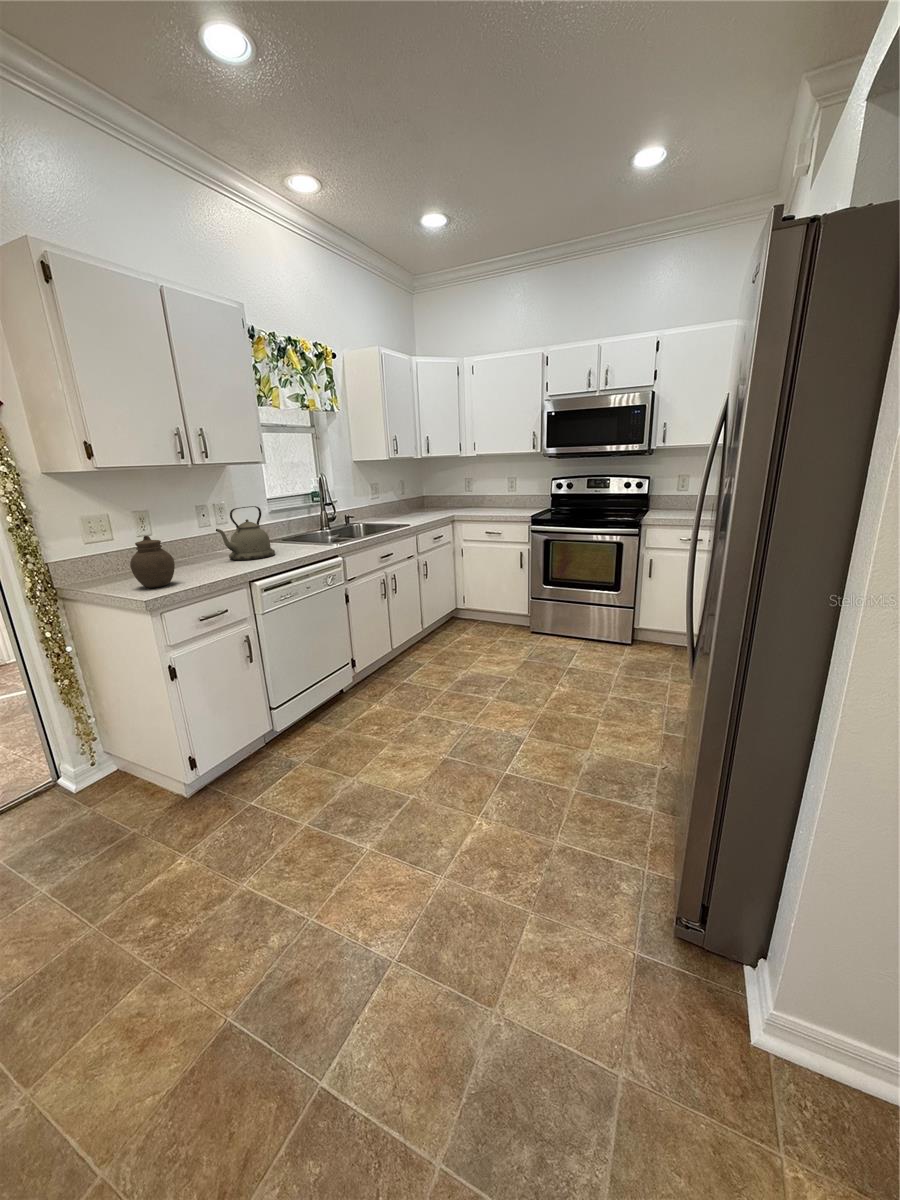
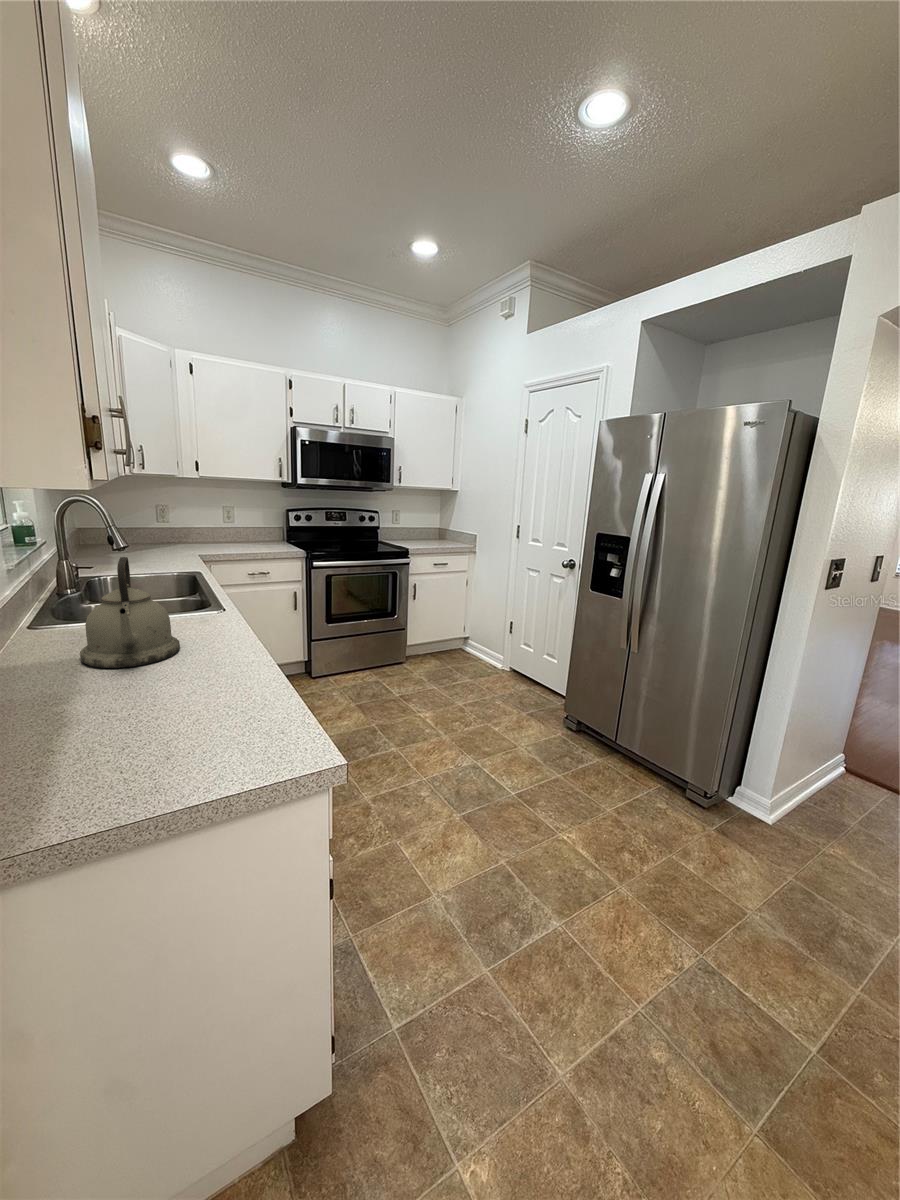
jar: present [130,536,175,588] -> none [175,639,268,756]

